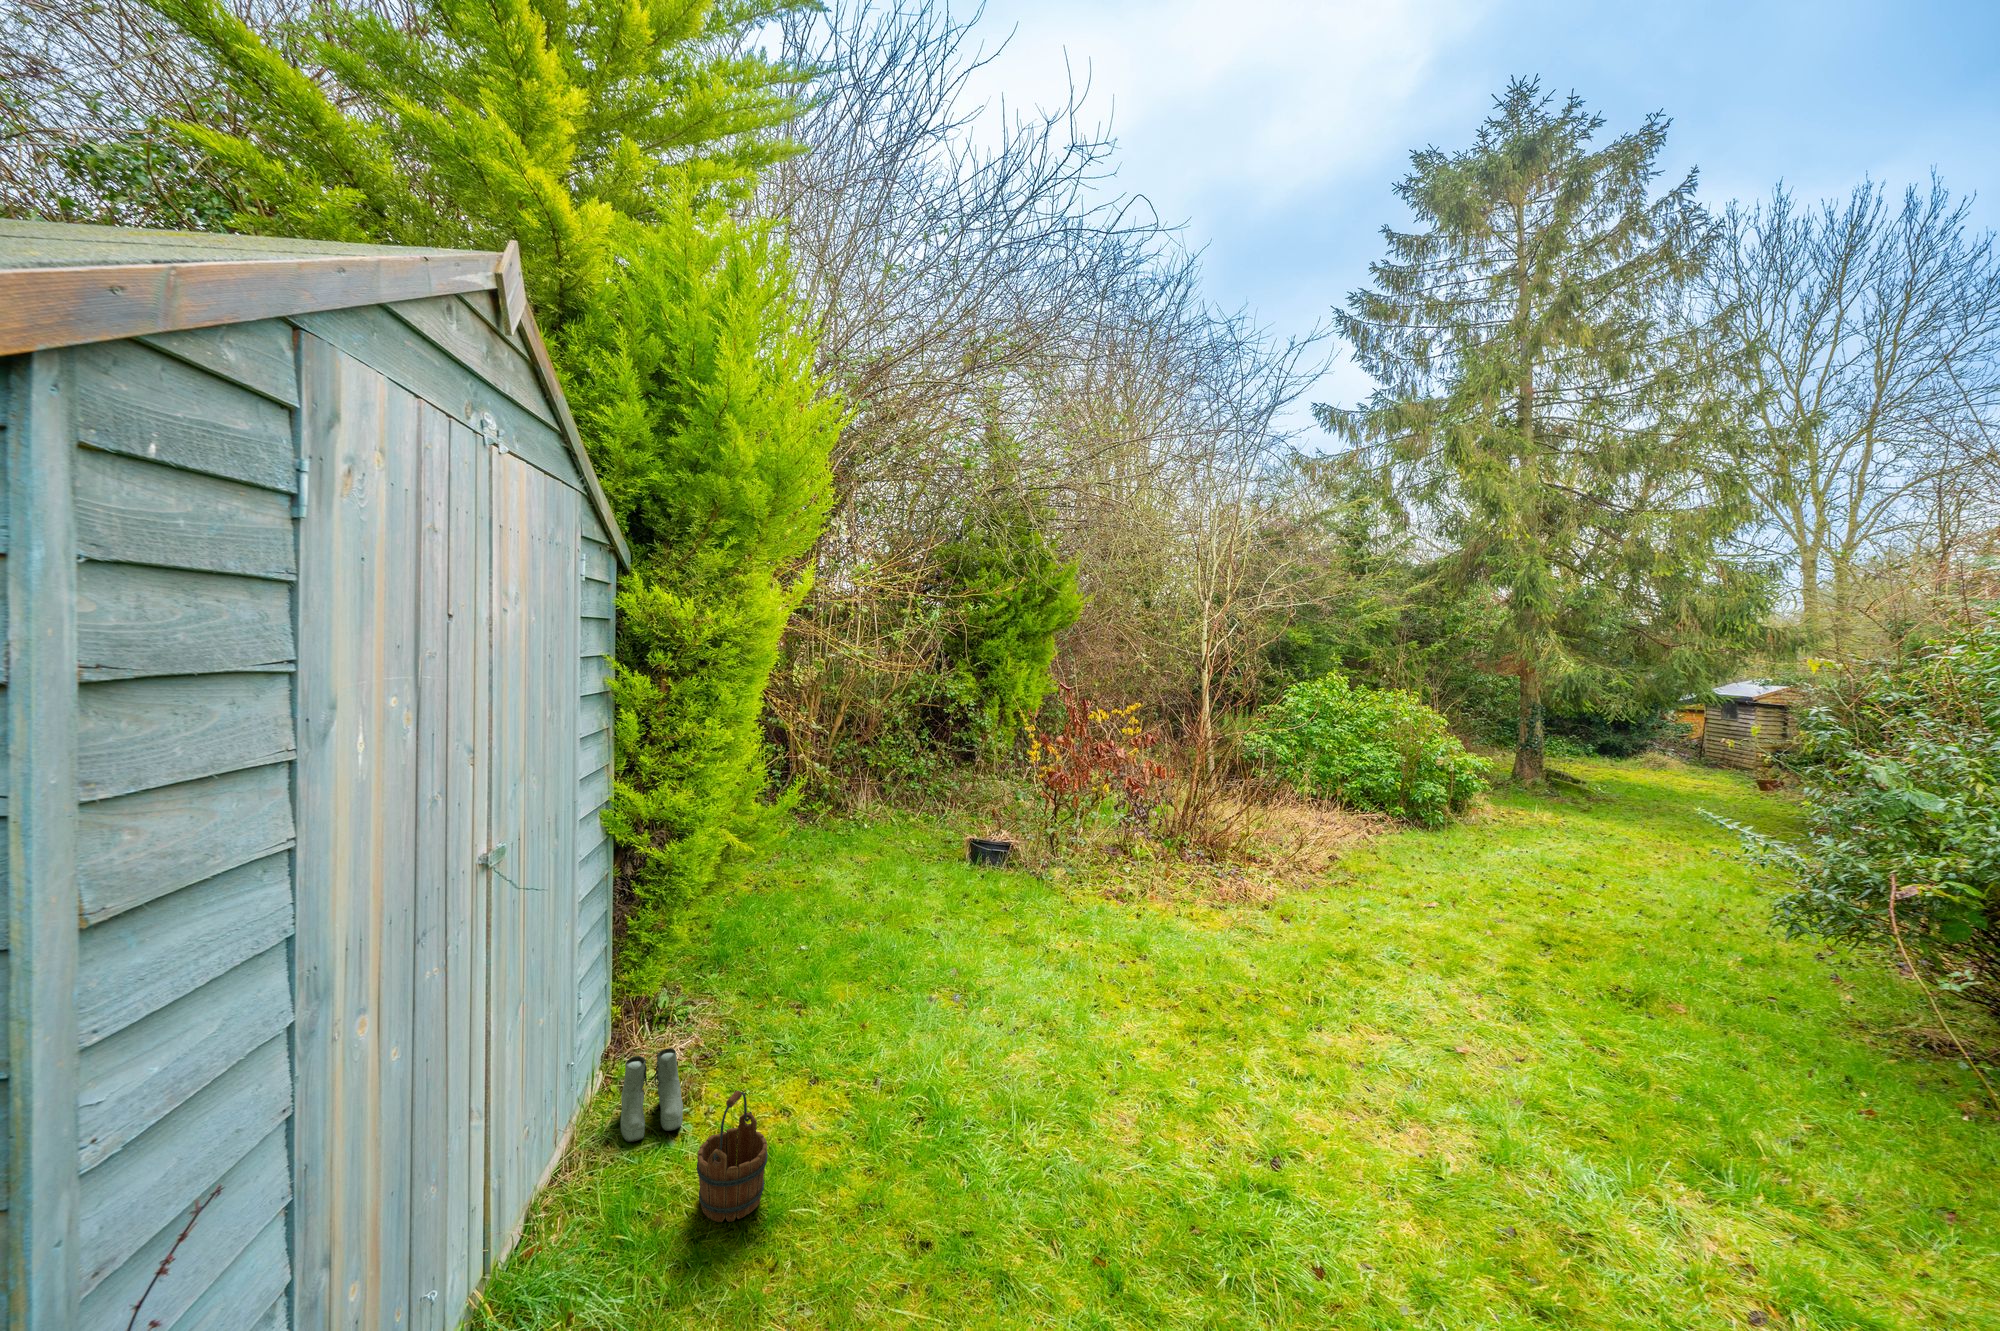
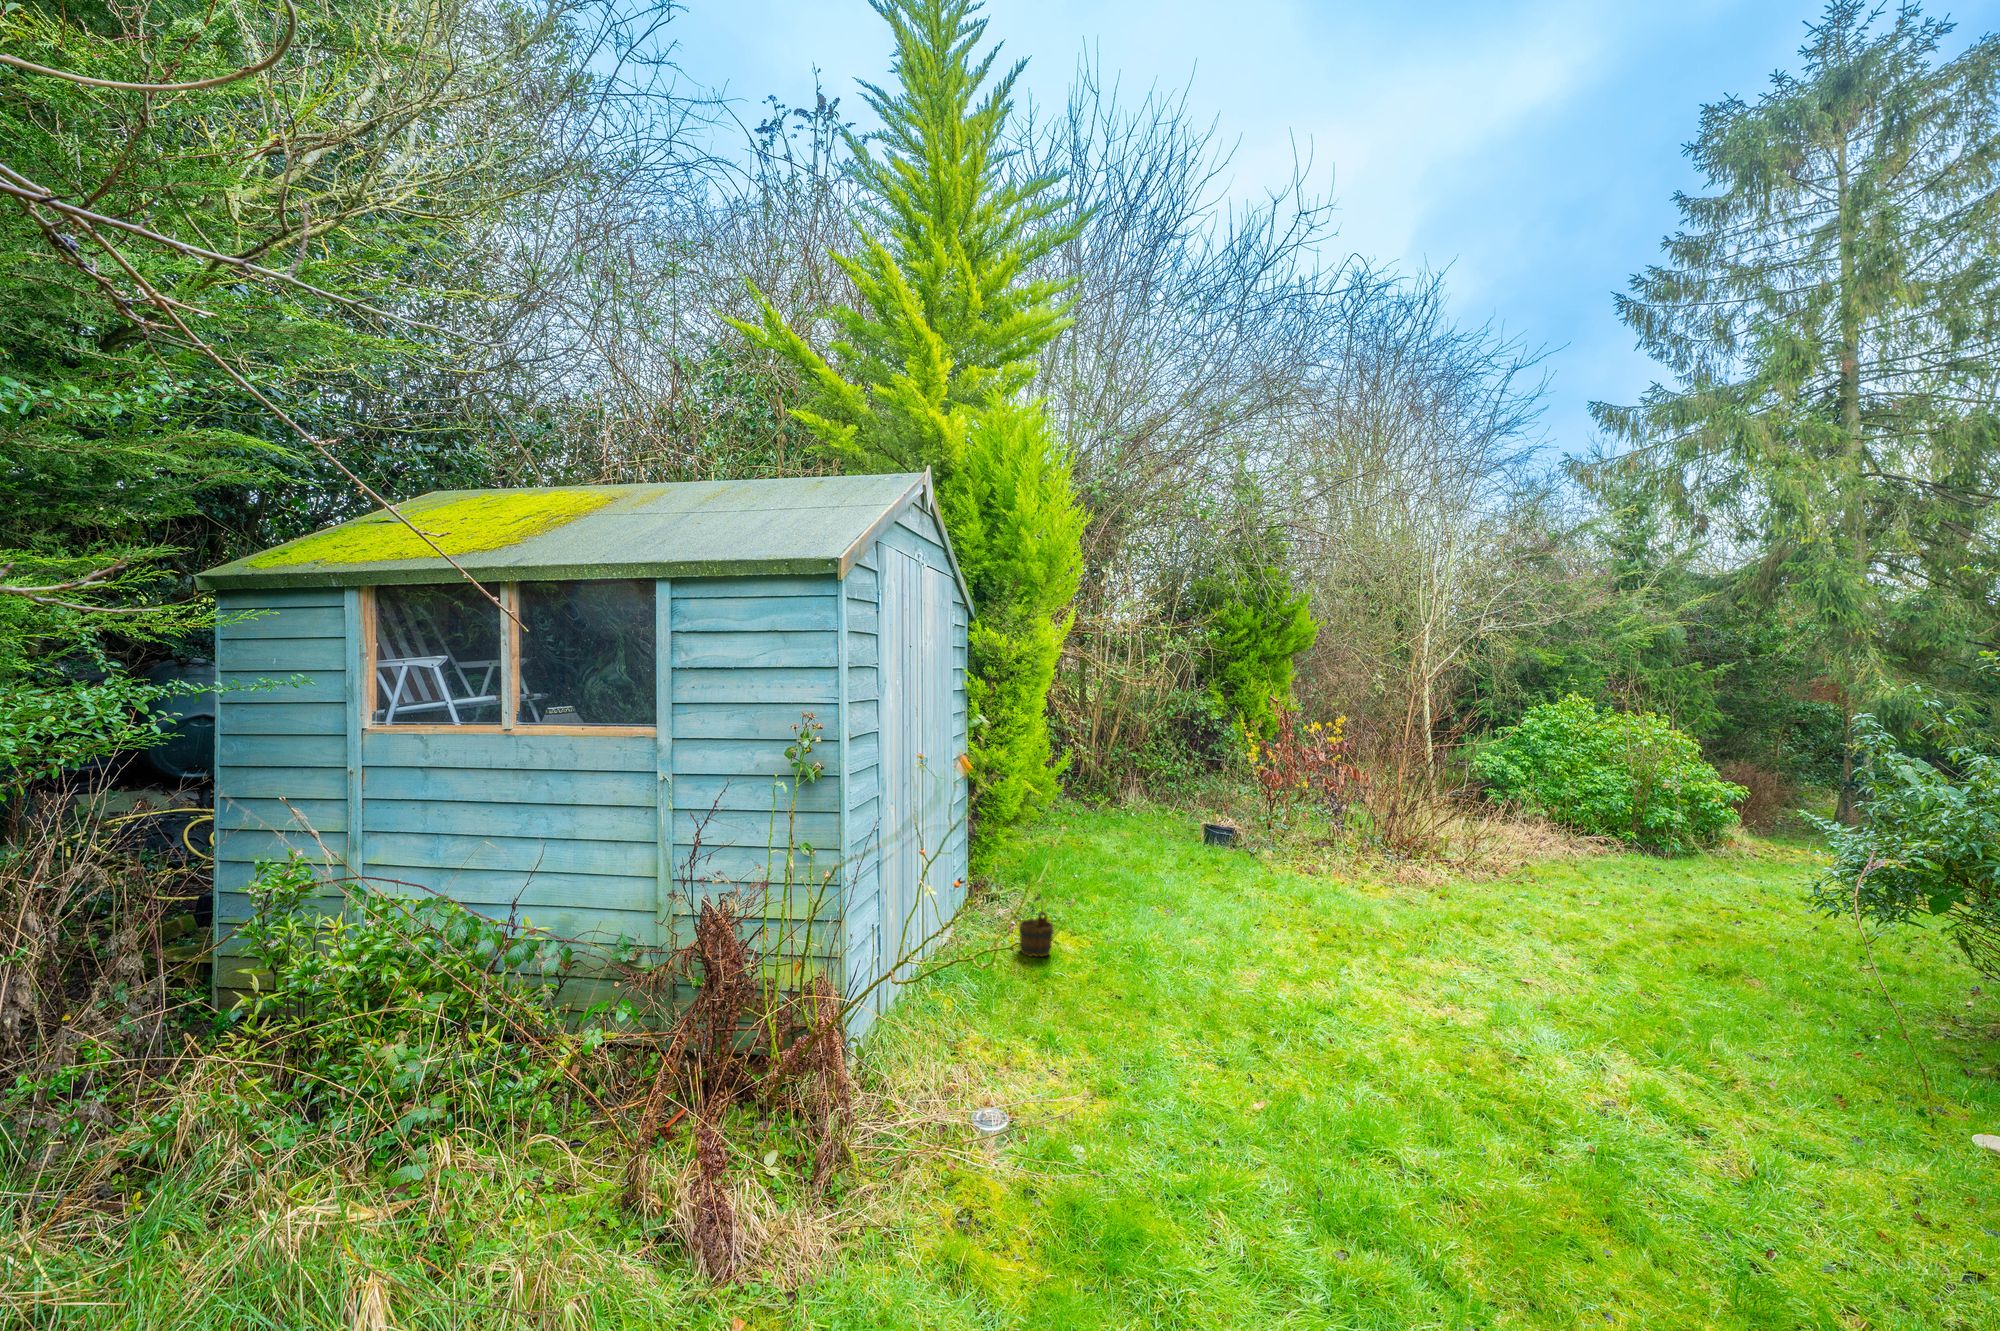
boots: present [621,1049,683,1142] -> none [969,890,1002,930]

